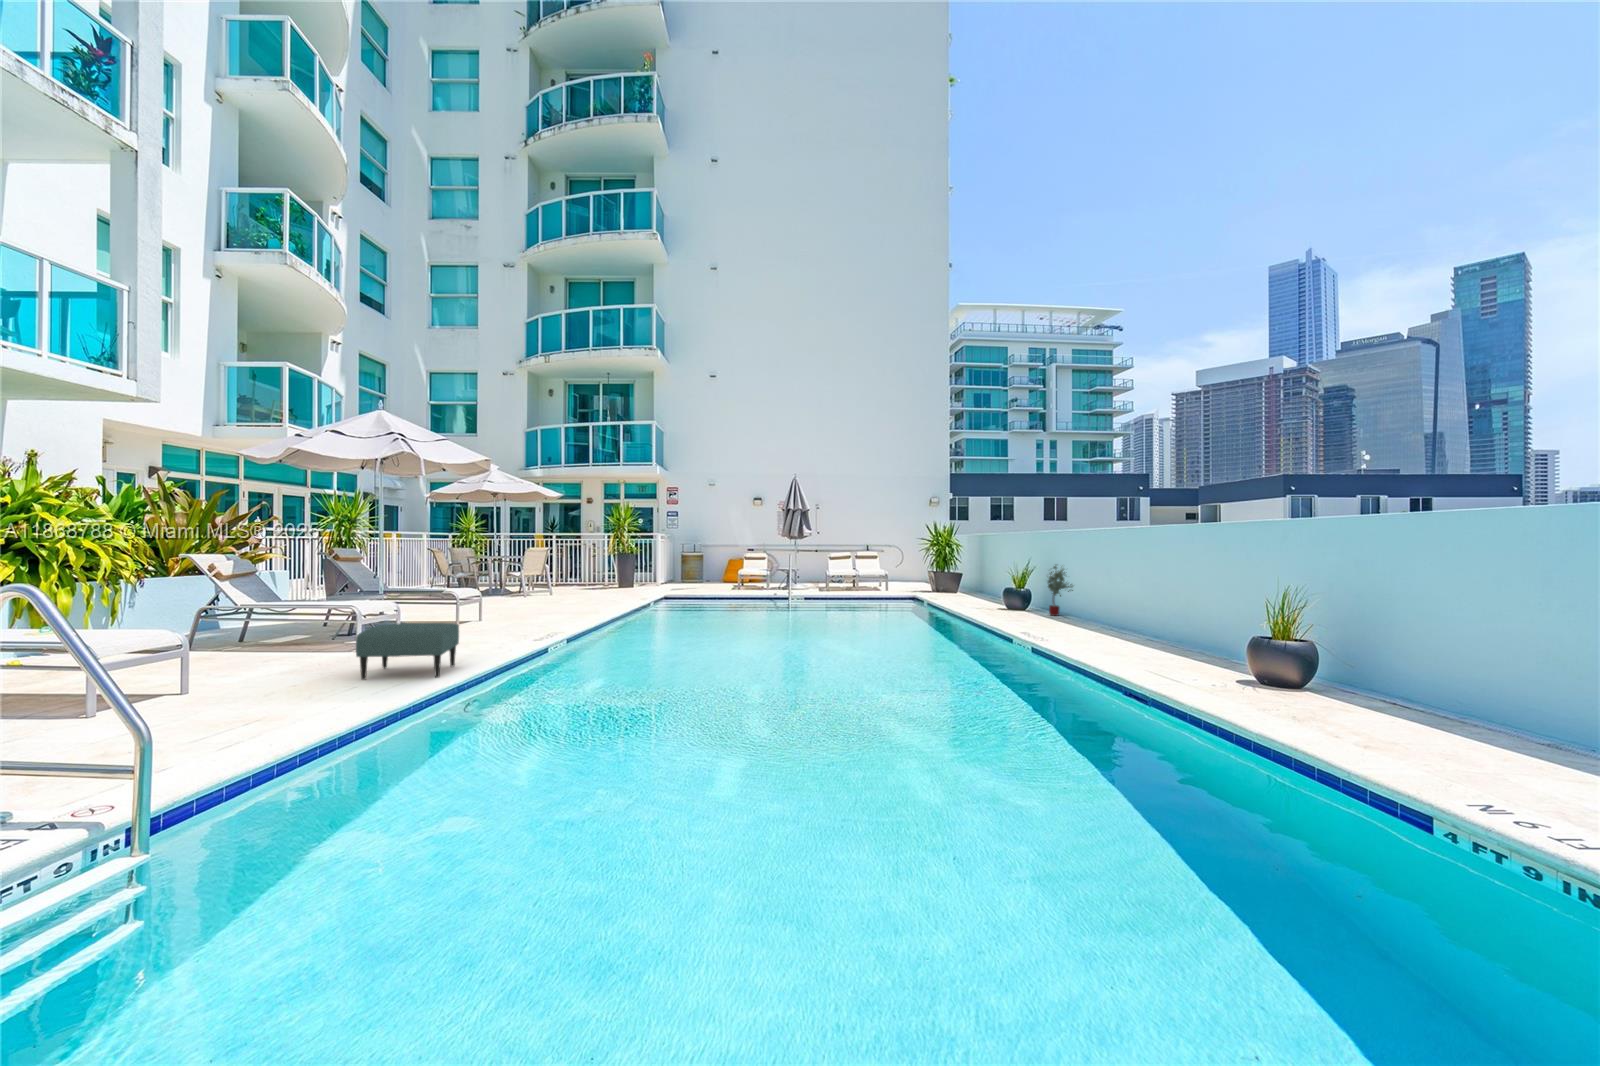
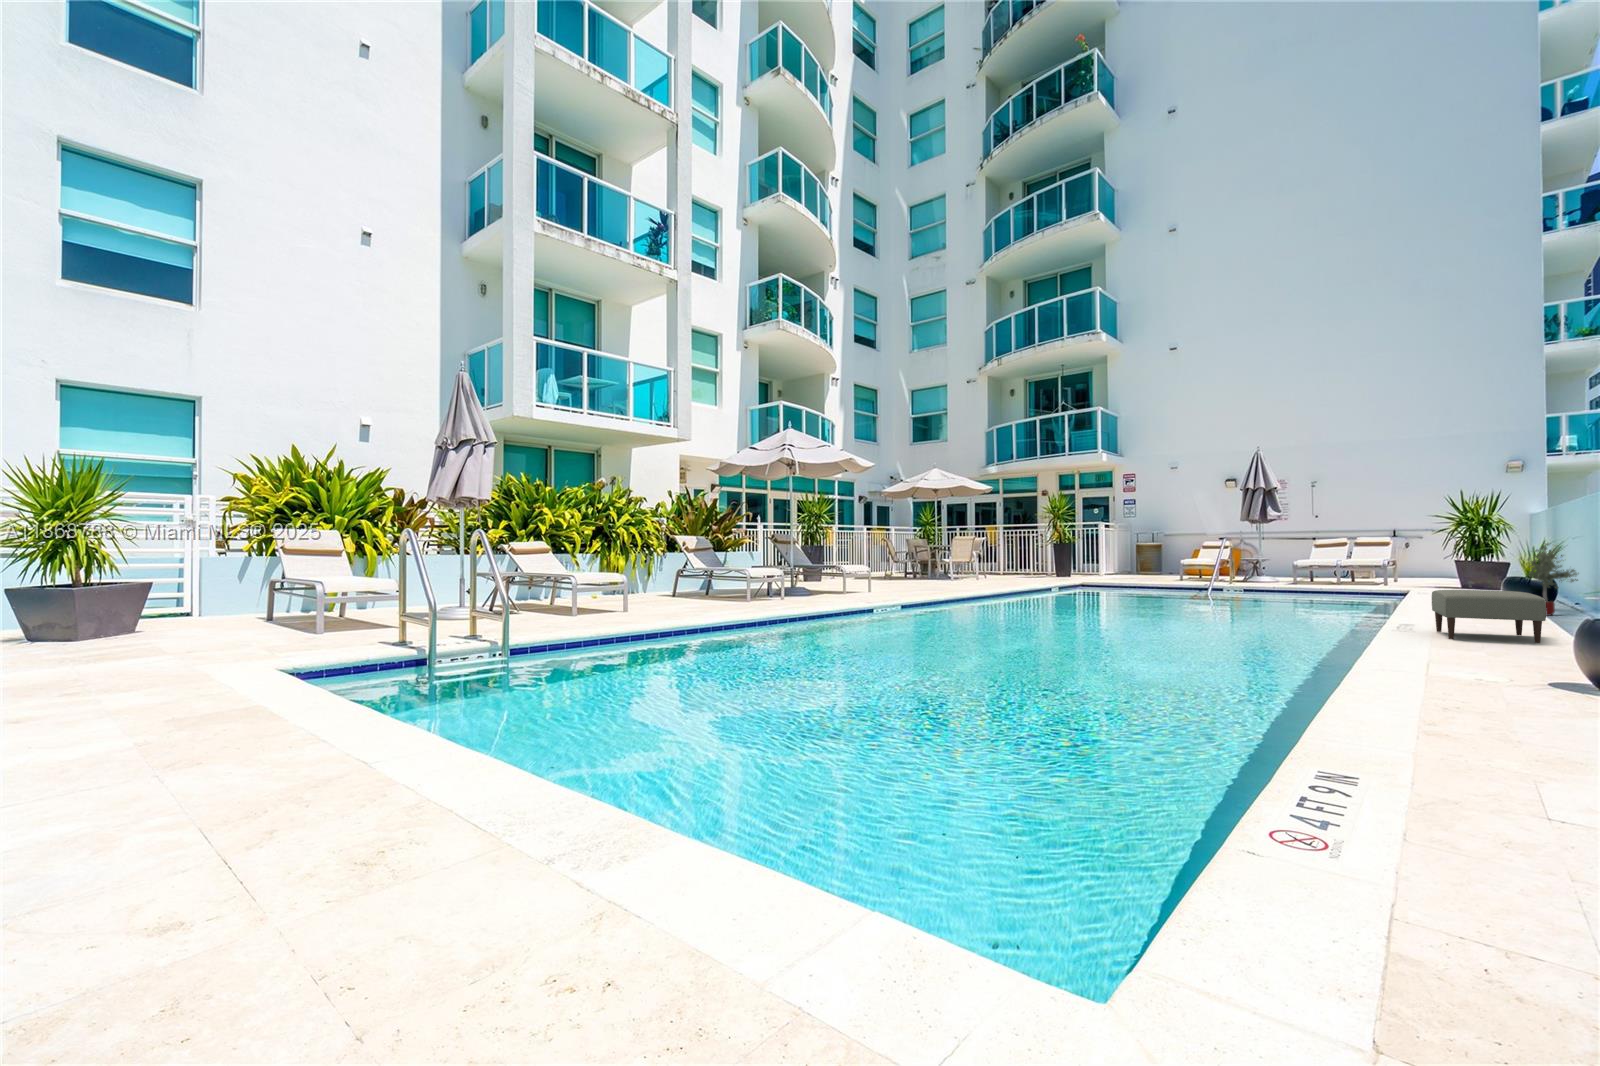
ottoman: present [356,623,459,680] -> present [1432,590,1546,643]

